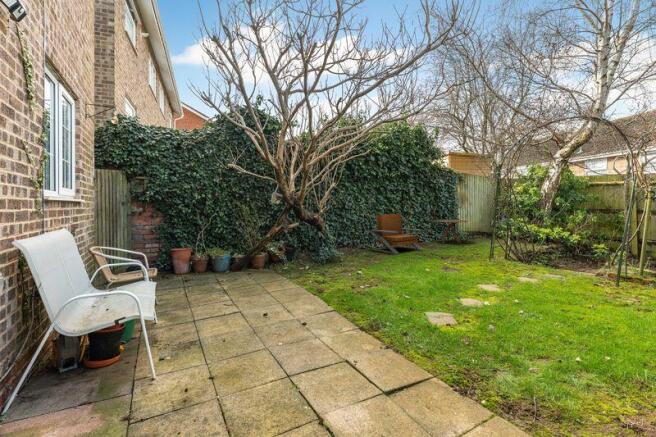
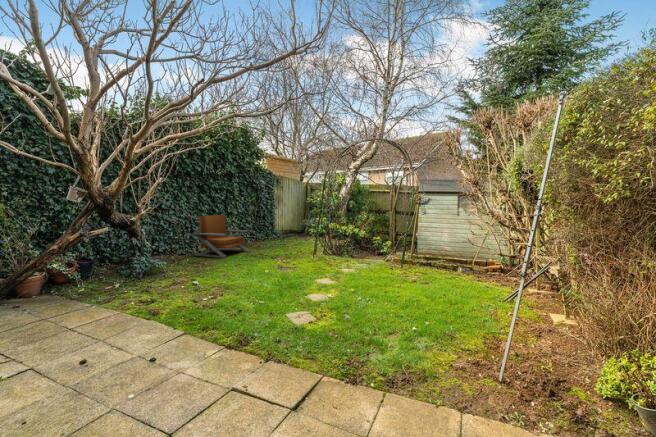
round table: present [433,220,468,244] -> none [255,220,287,243]

